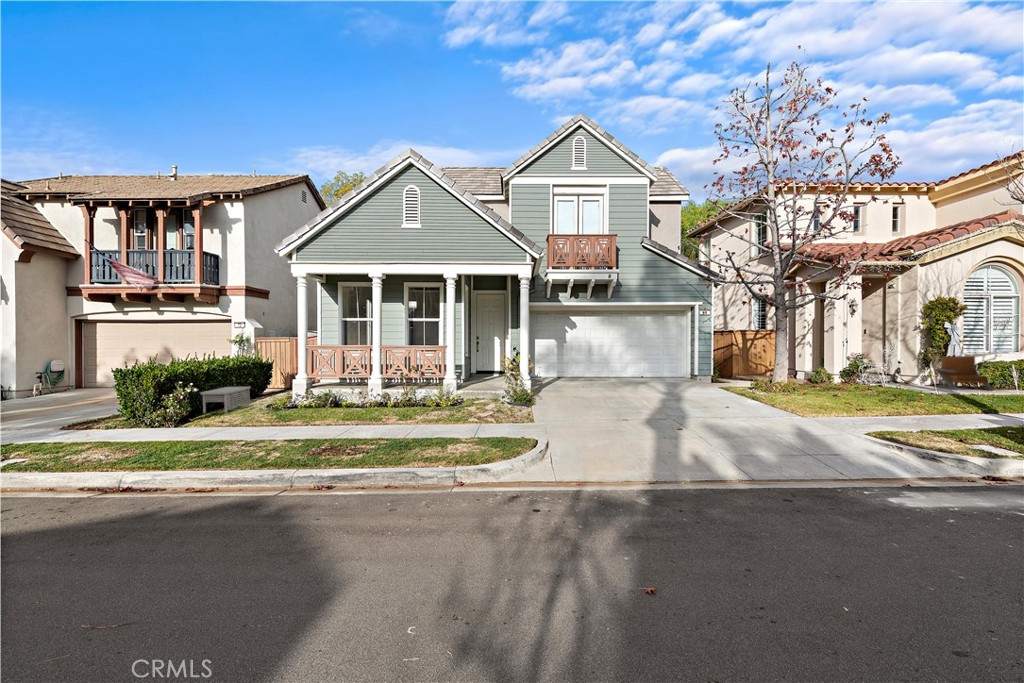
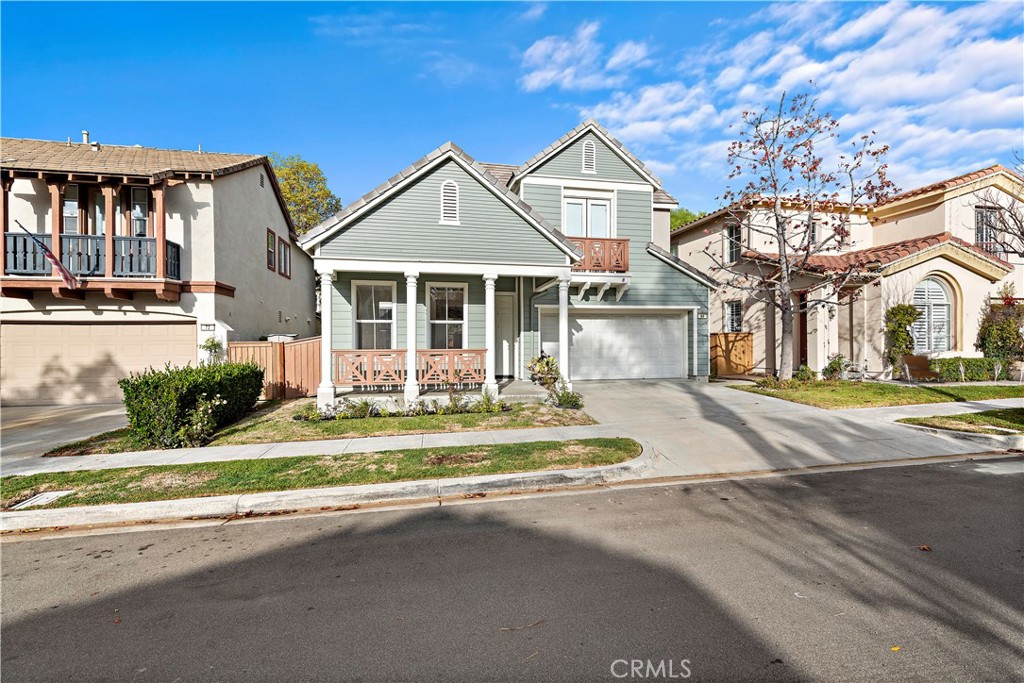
storage bench: present [200,387,250,413] -> none [243,397,283,428]

